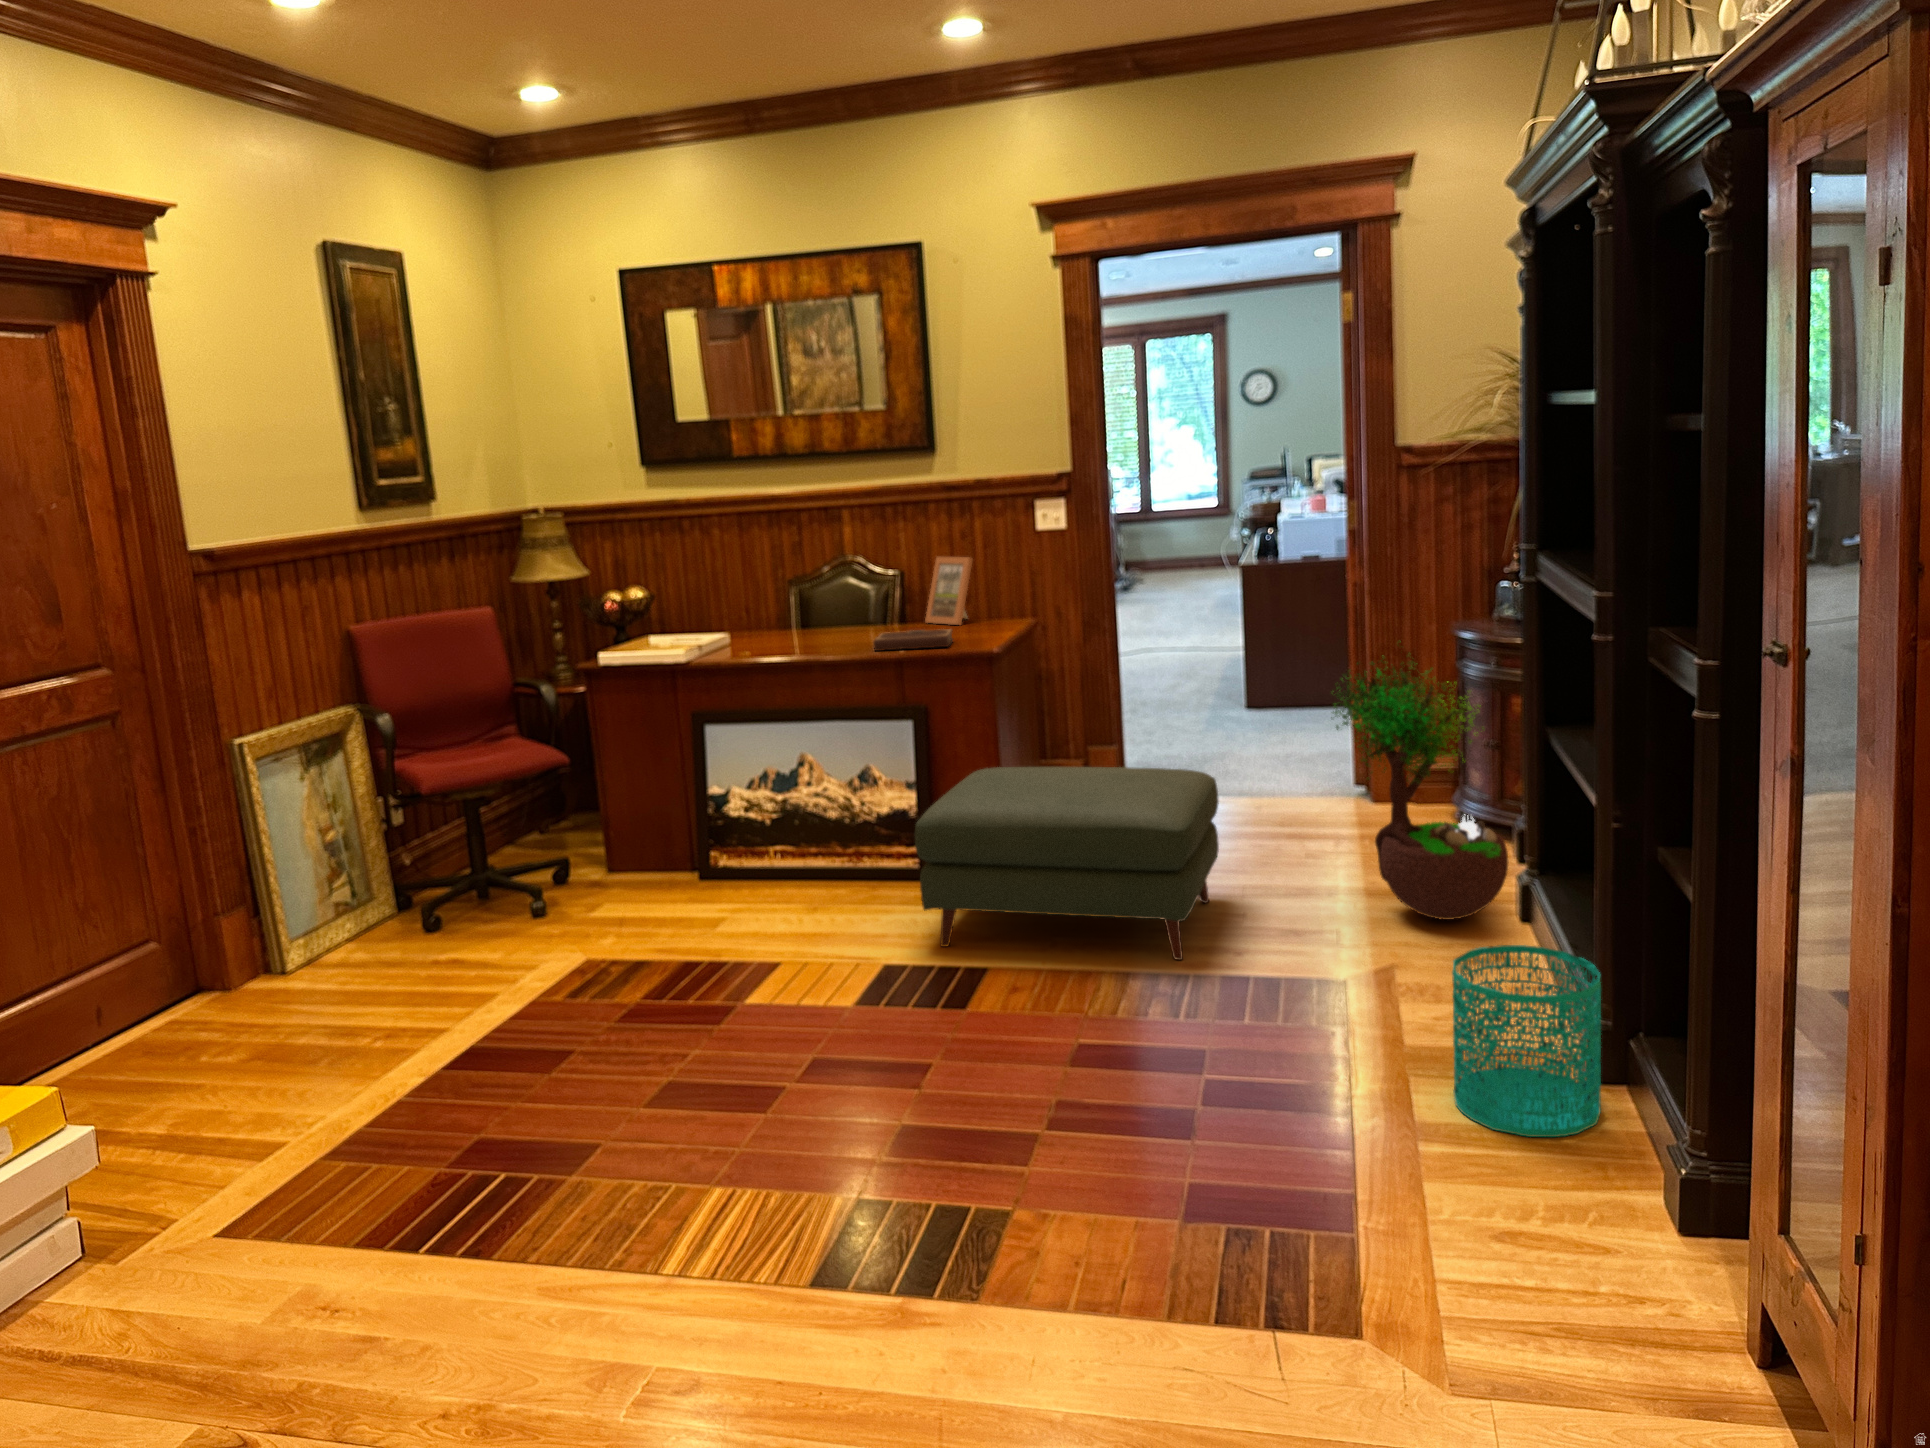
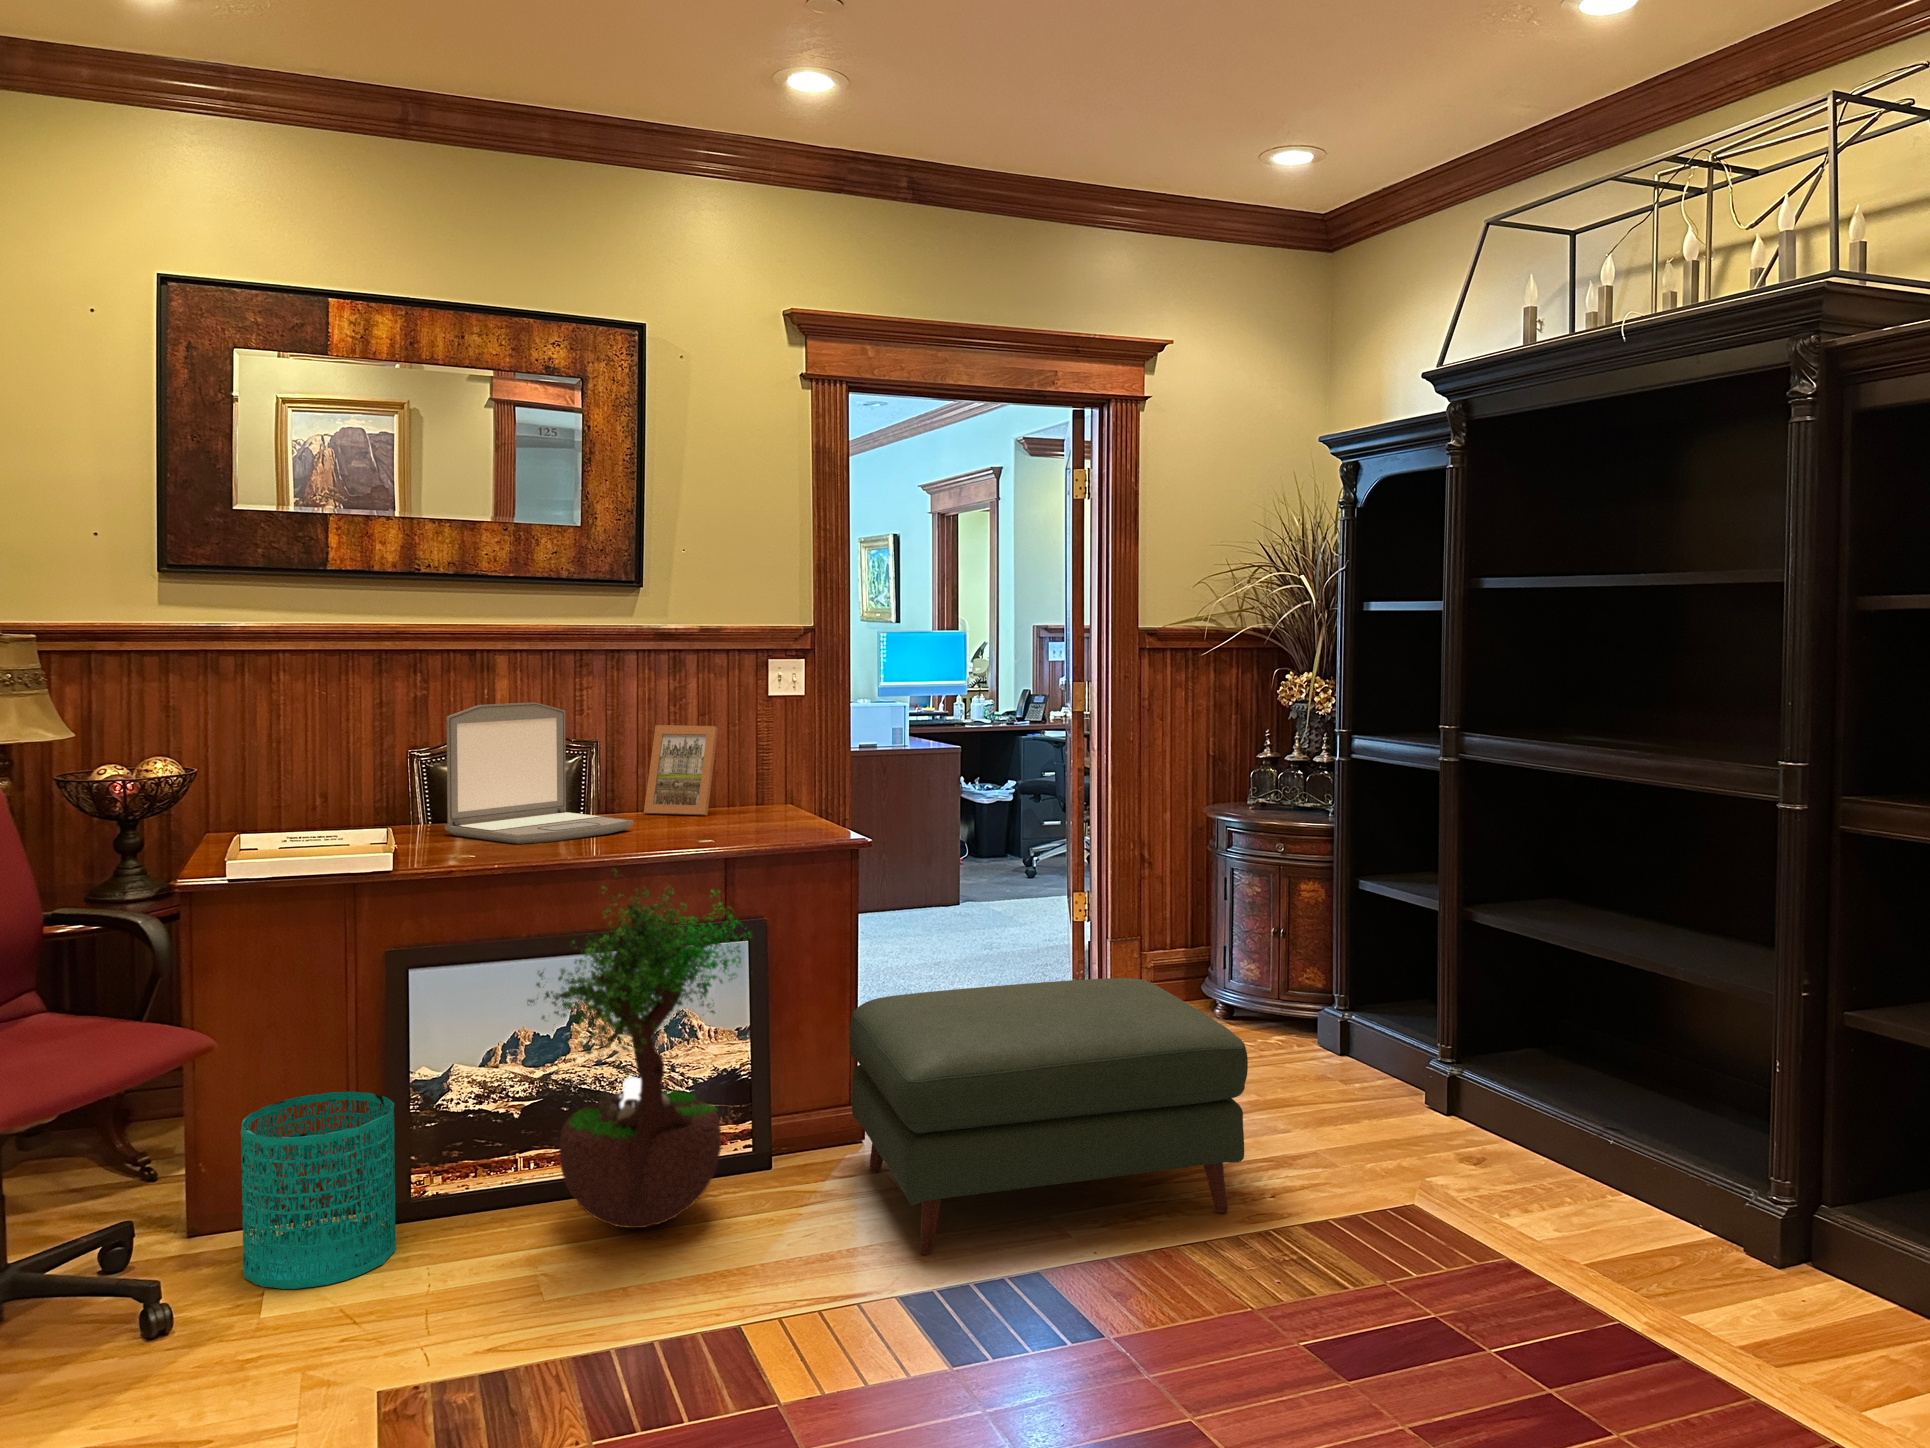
laptop: none [758,546,875,647] -> present [445,702,633,844]
notebook: present [873,629,953,651] -> none [679,815,800,845]
potted tree: present [1332,641,1509,920] -> present [528,869,751,1228]
wastebasket: present [1452,945,1601,1137] -> present [241,1092,396,1289]

